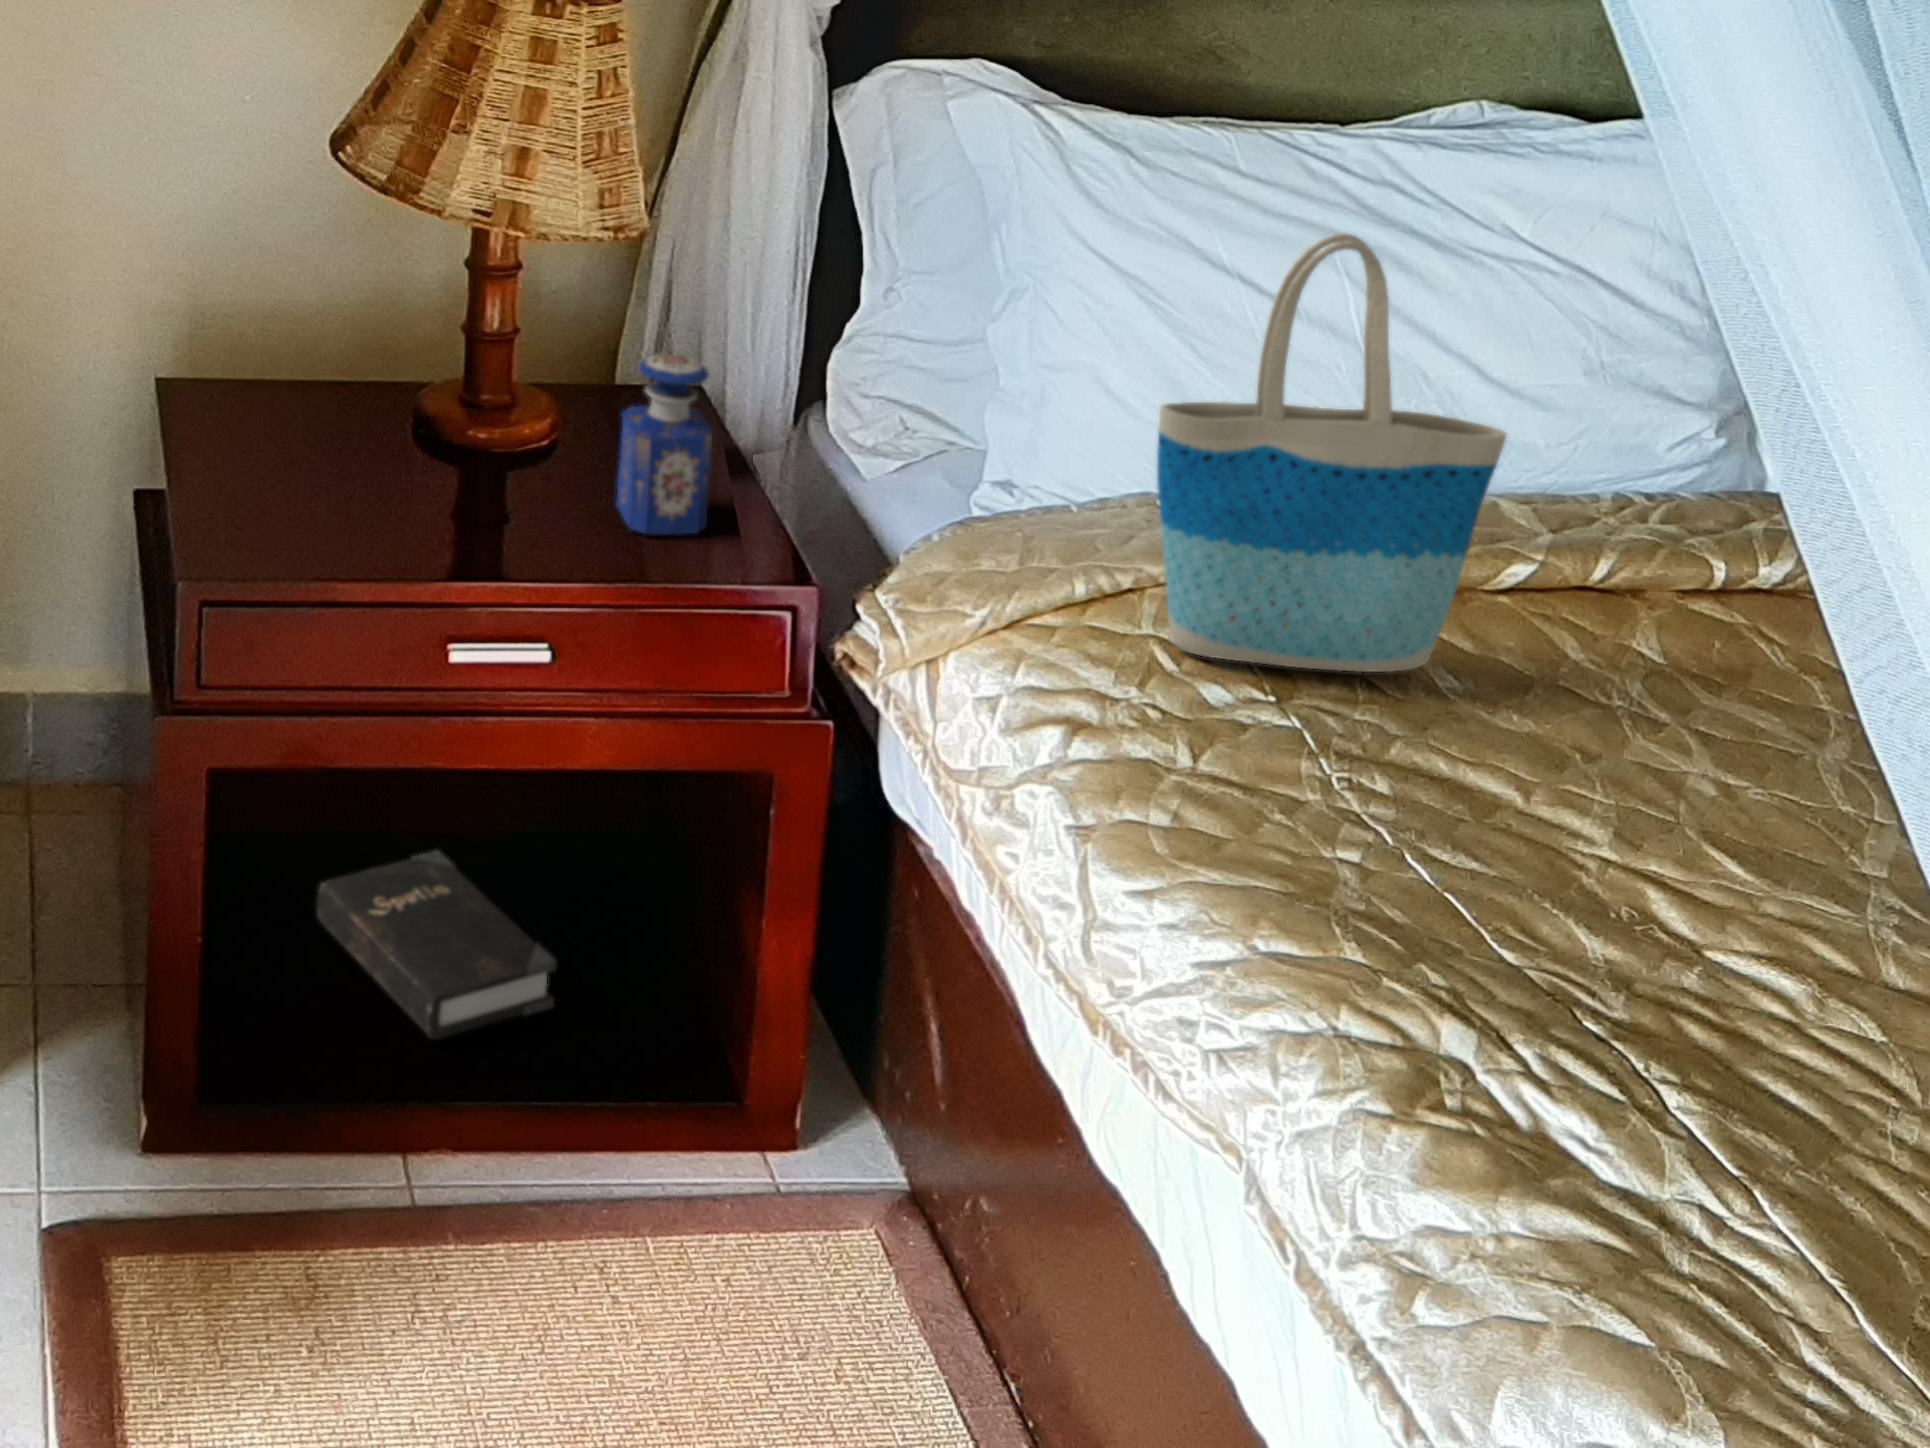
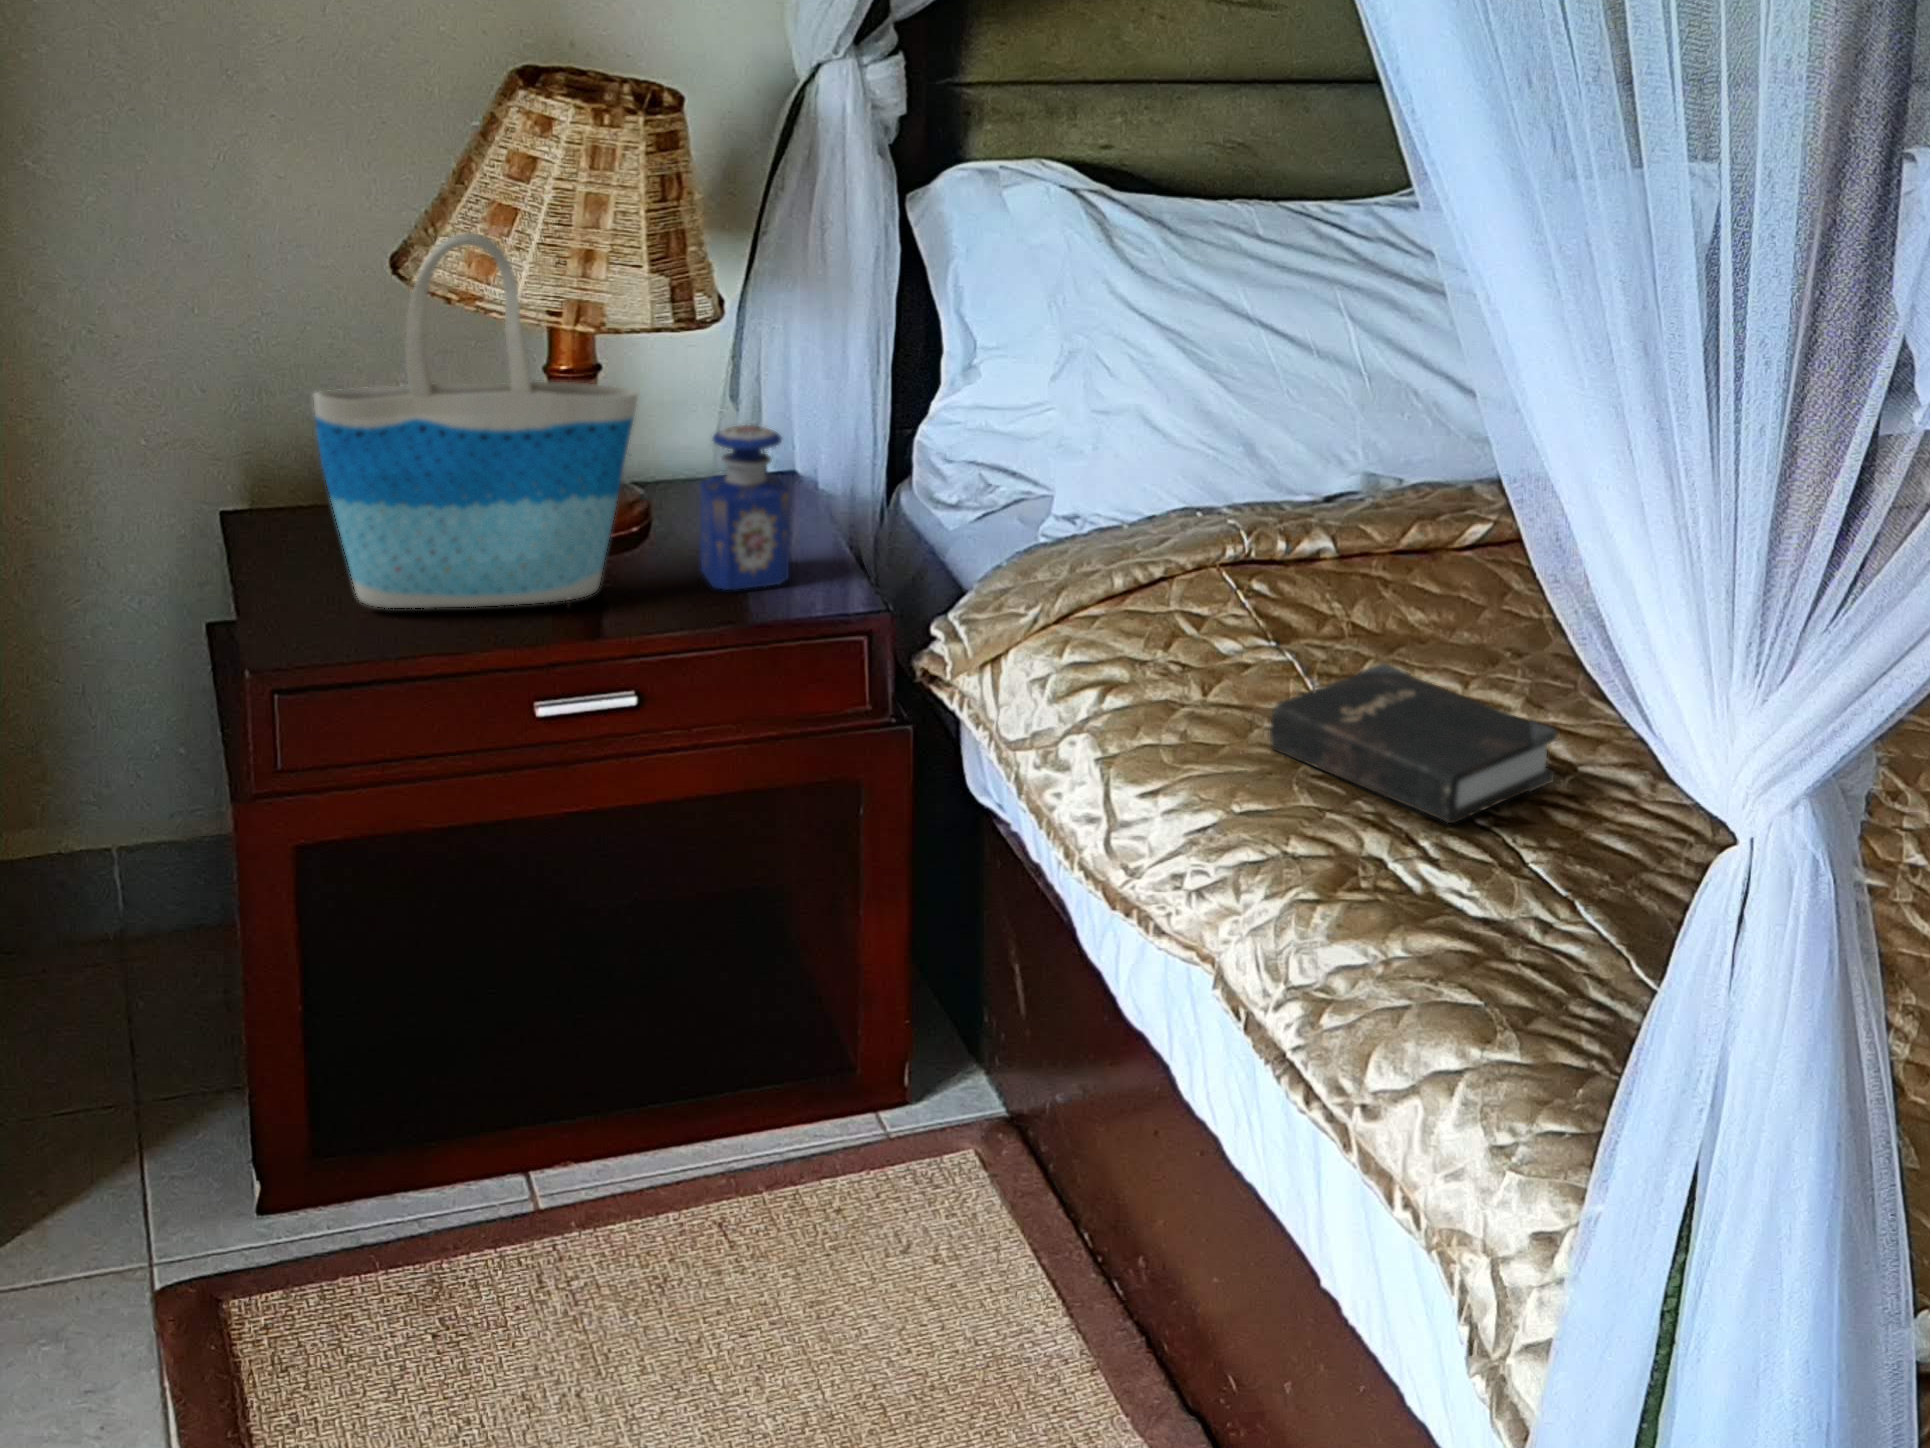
tote bag: present [1157,233,1507,672] -> present [314,233,638,608]
hardback book: present [317,851,556,1039] -> present [1270,664,1558,823]

